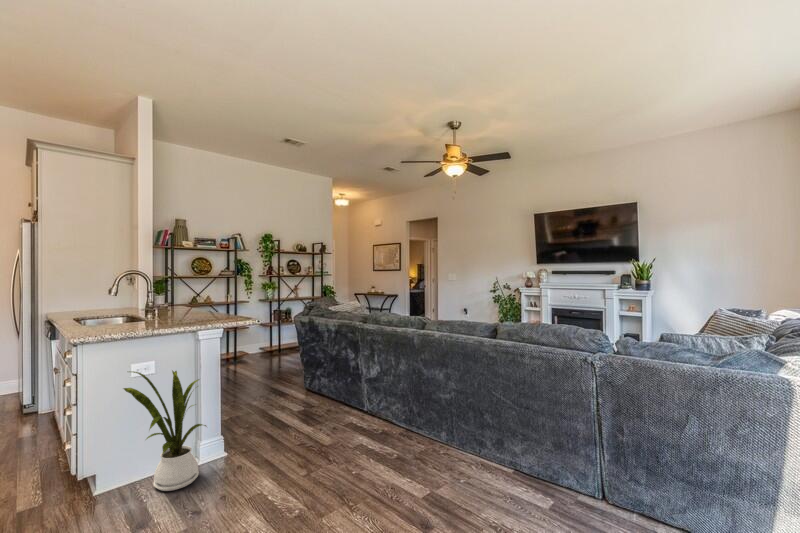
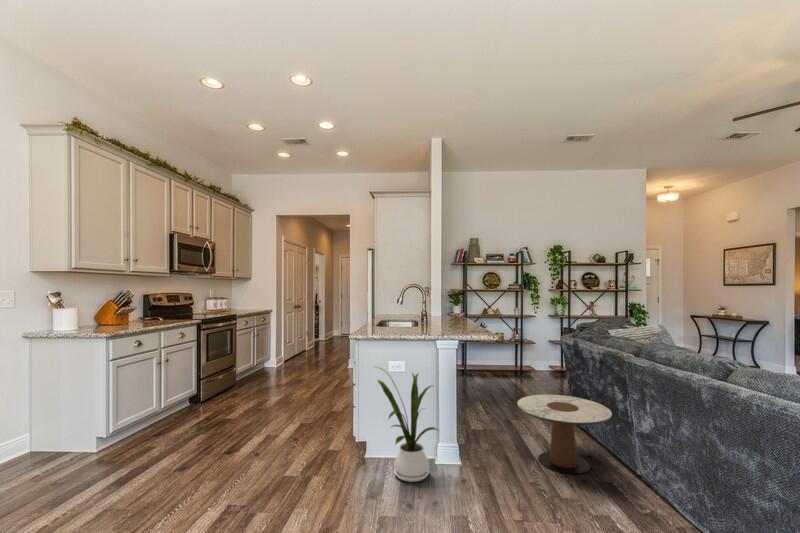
side table: none [273,365,349,429] -> present [517,395,612,474]

